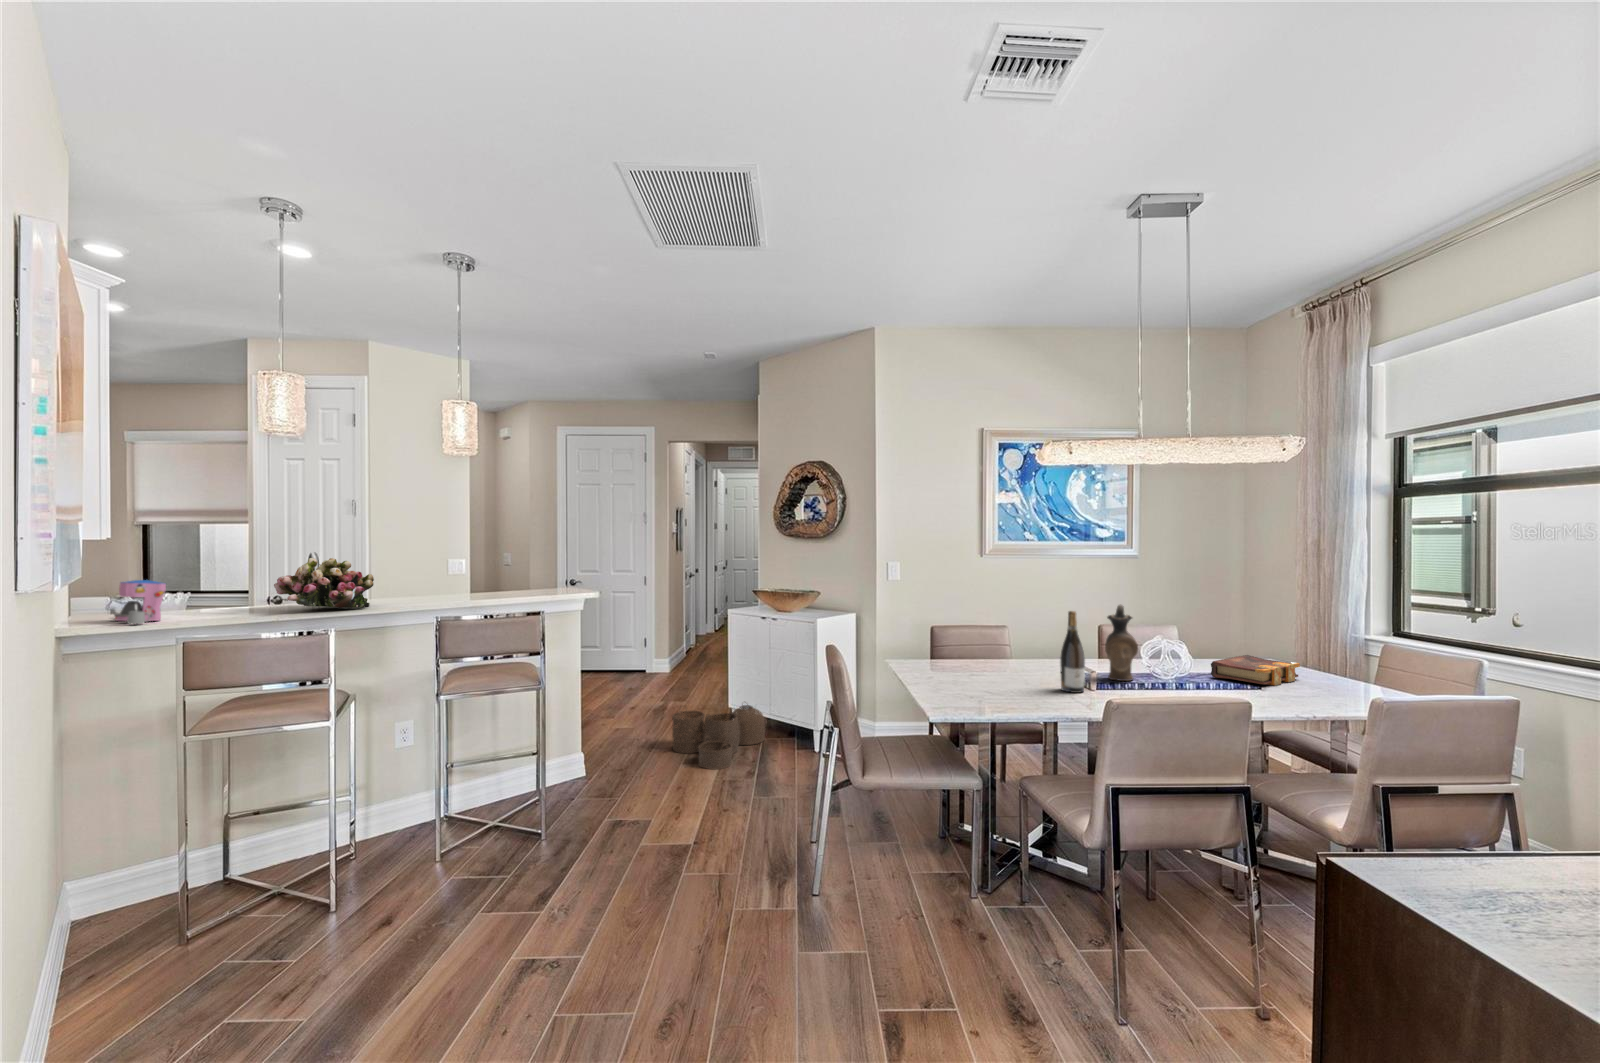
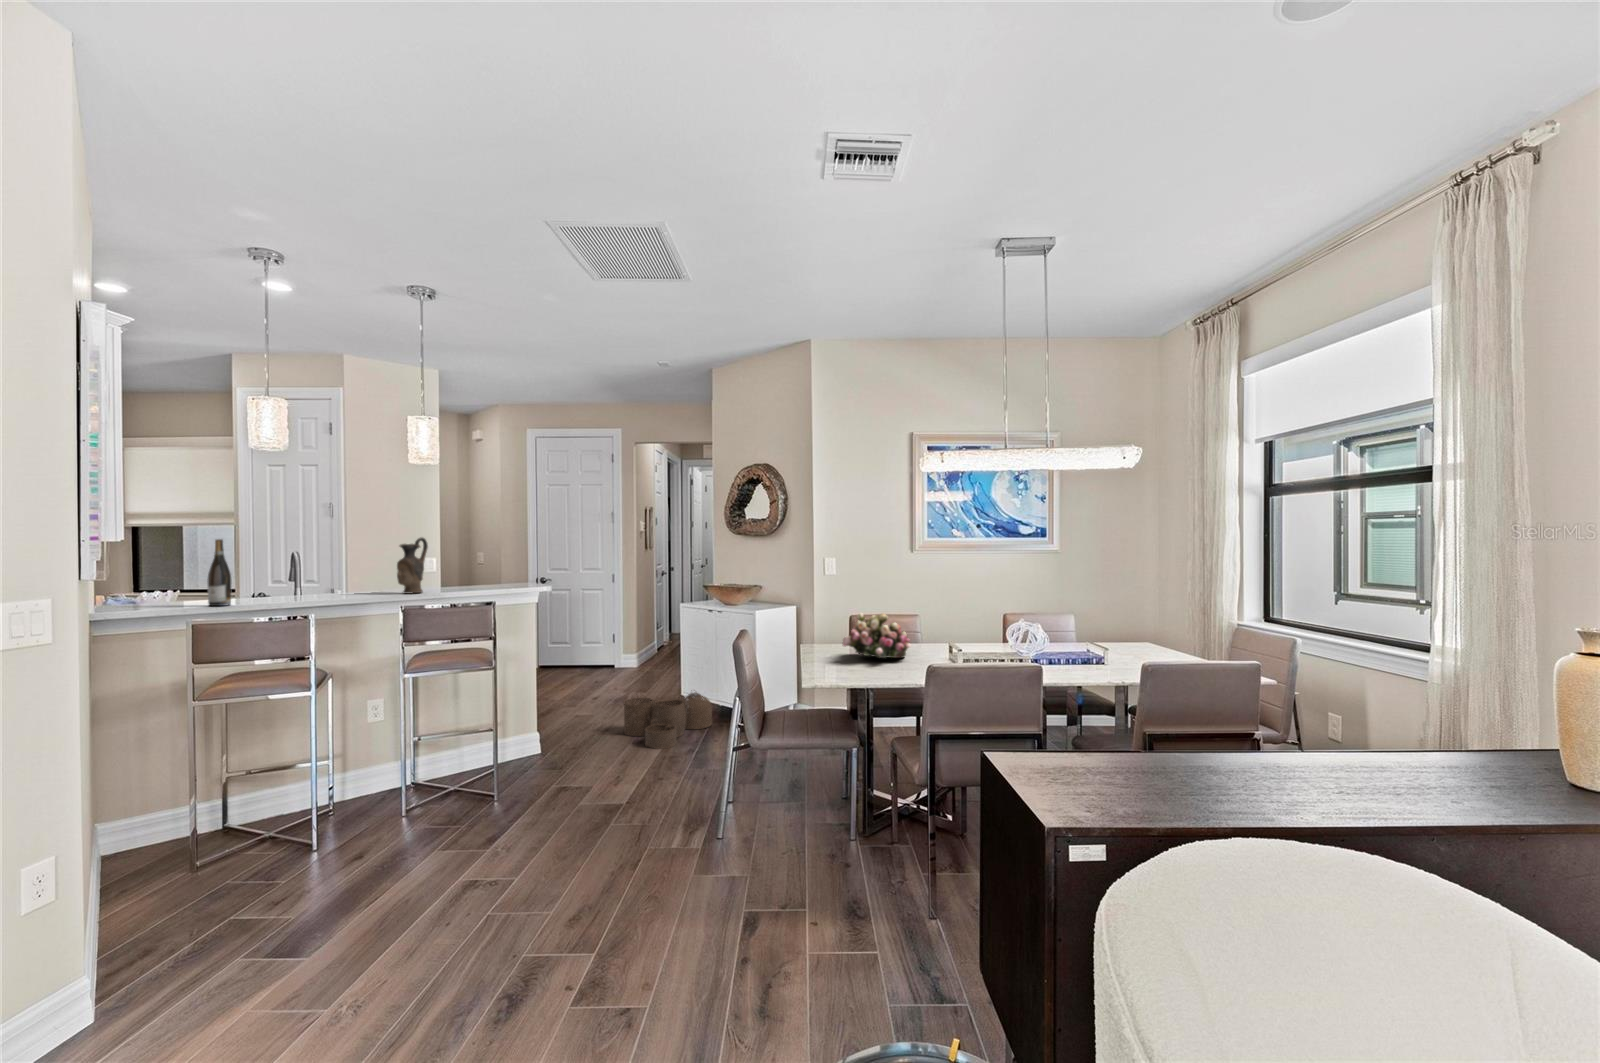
flower arrangement: present [274,558,374,608] -> present [842,613,910,658]
coffee maker: present [113,580,166,624] -> none [127,575,174,611]
ceramic pitcher: present [1105,604,1138,681] -> present [397,538,428,593]
wine bottle: present [1060,611,1085,693] -> present [208,539,231,606]
book: present [1211,655,1300,686] -> none [1073,637,1149,662]

